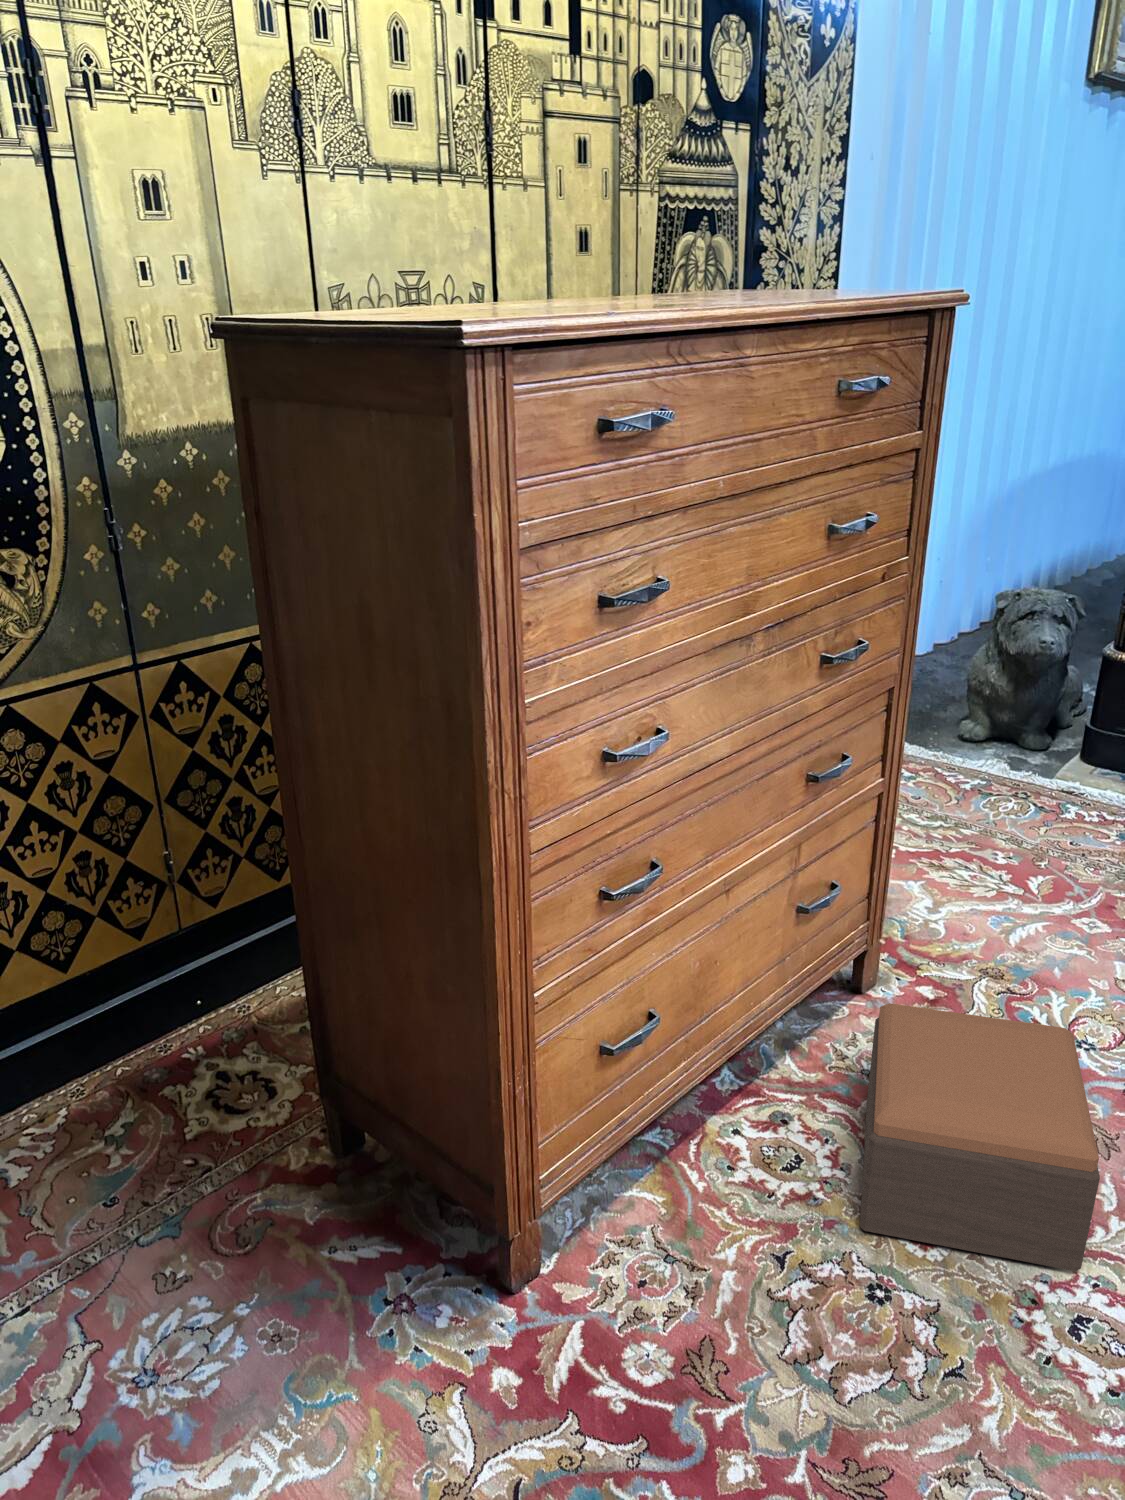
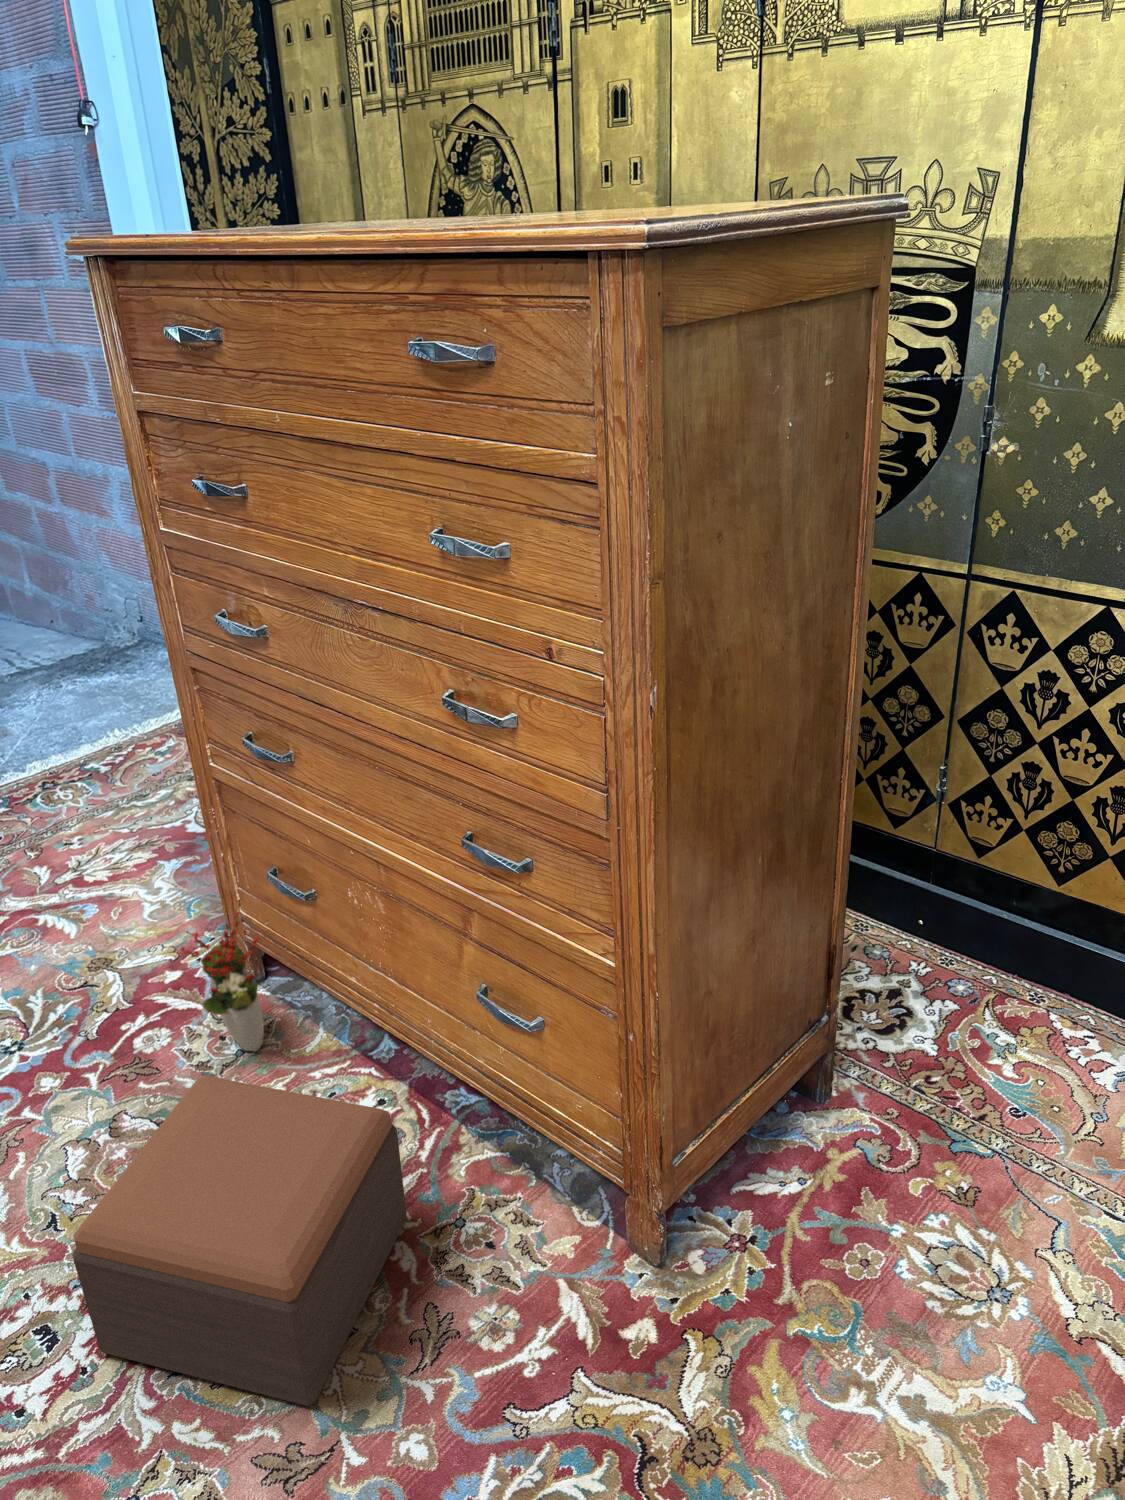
decorative plant: none [606,1116,697,1268] -> present [181,912,264,1051]

